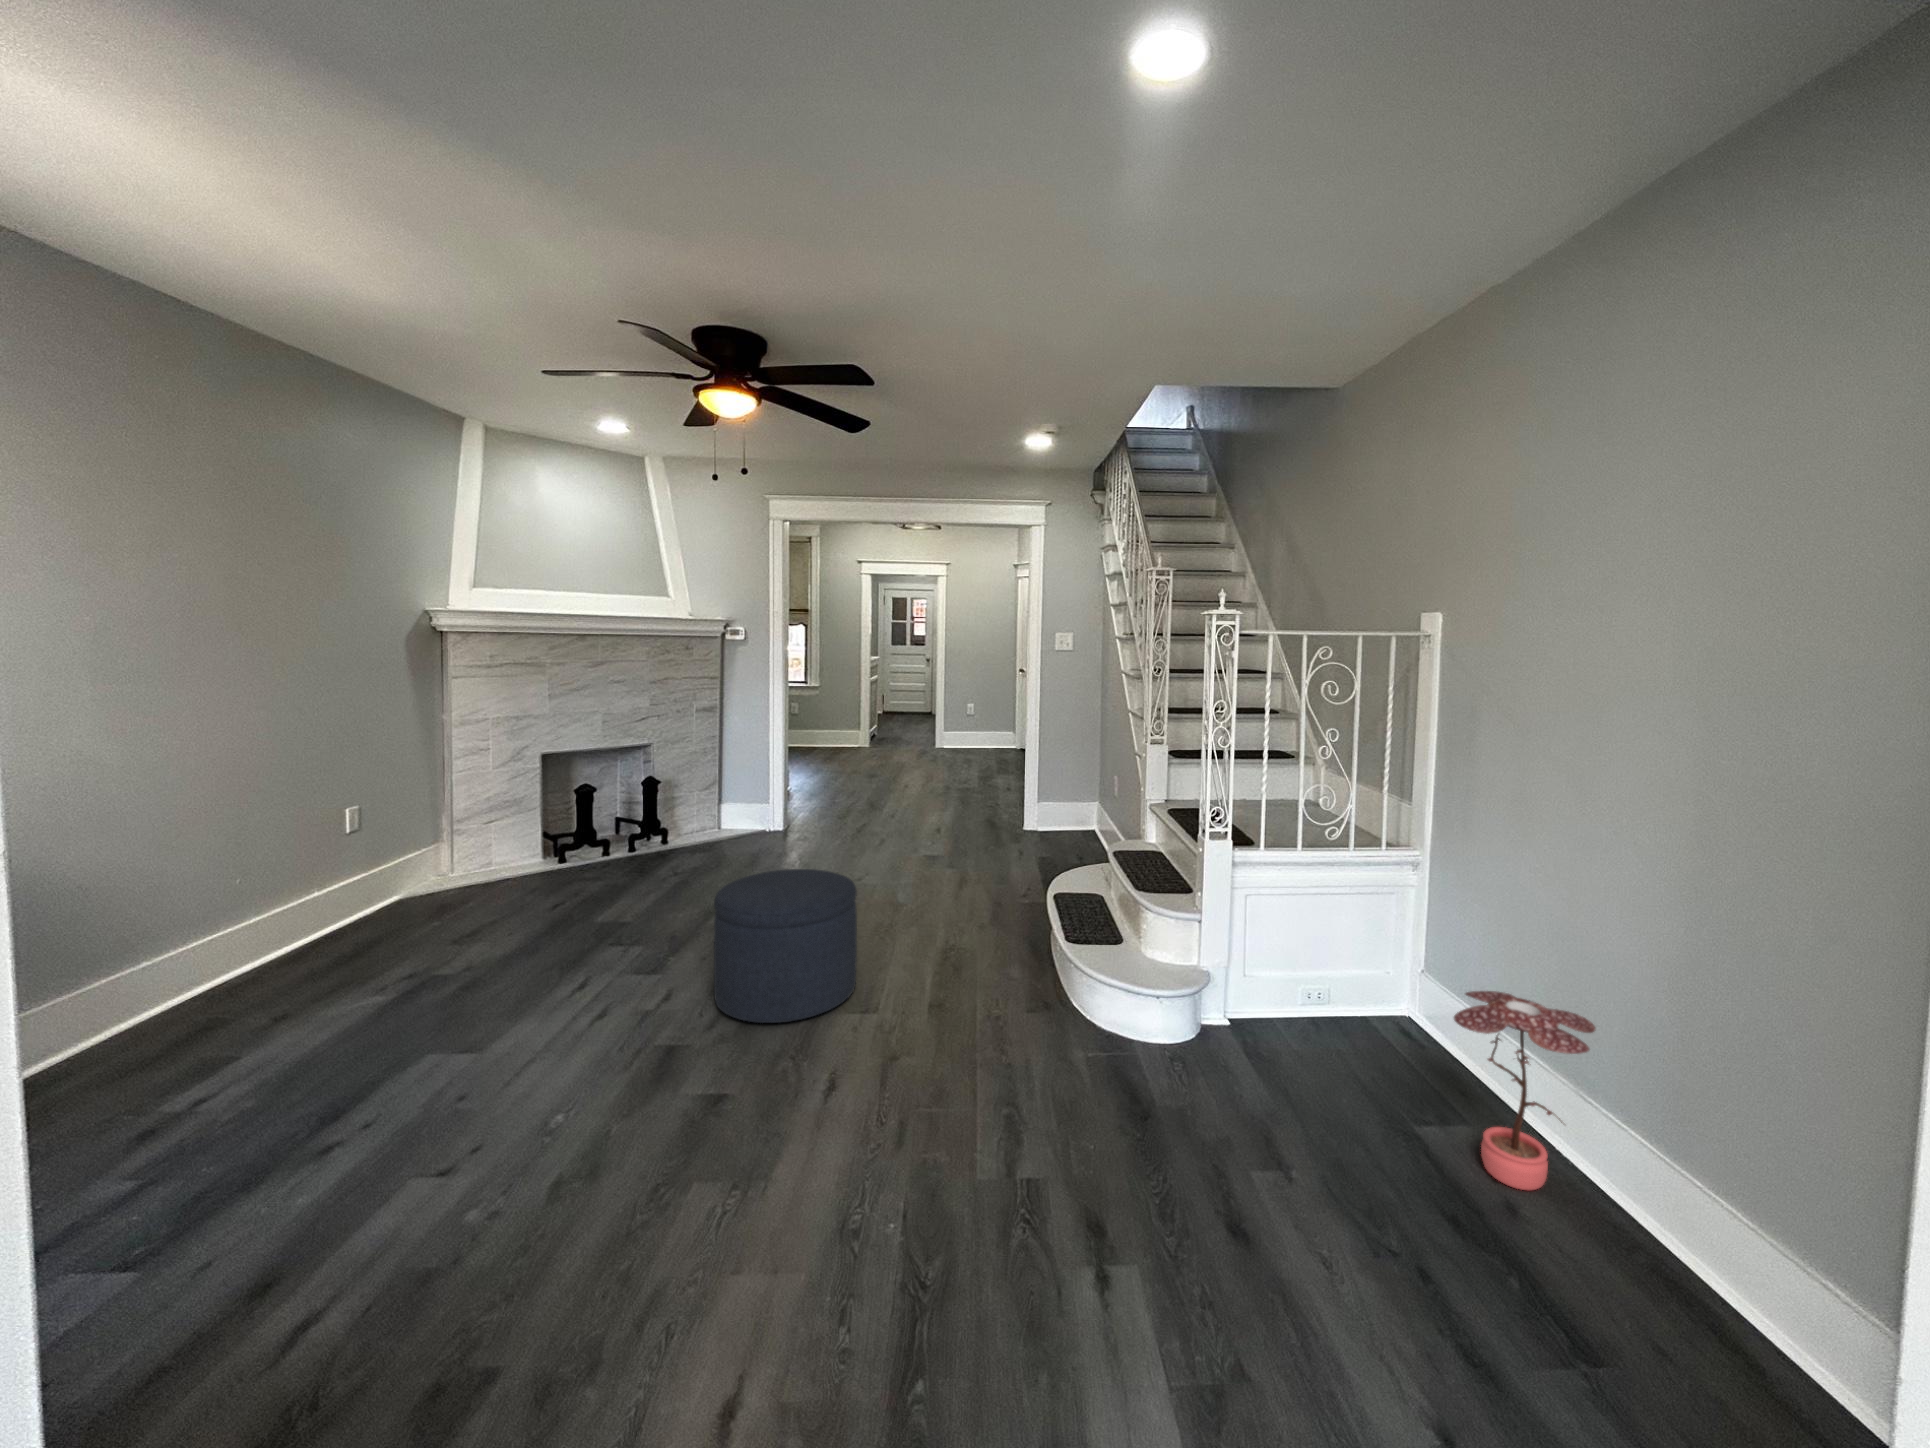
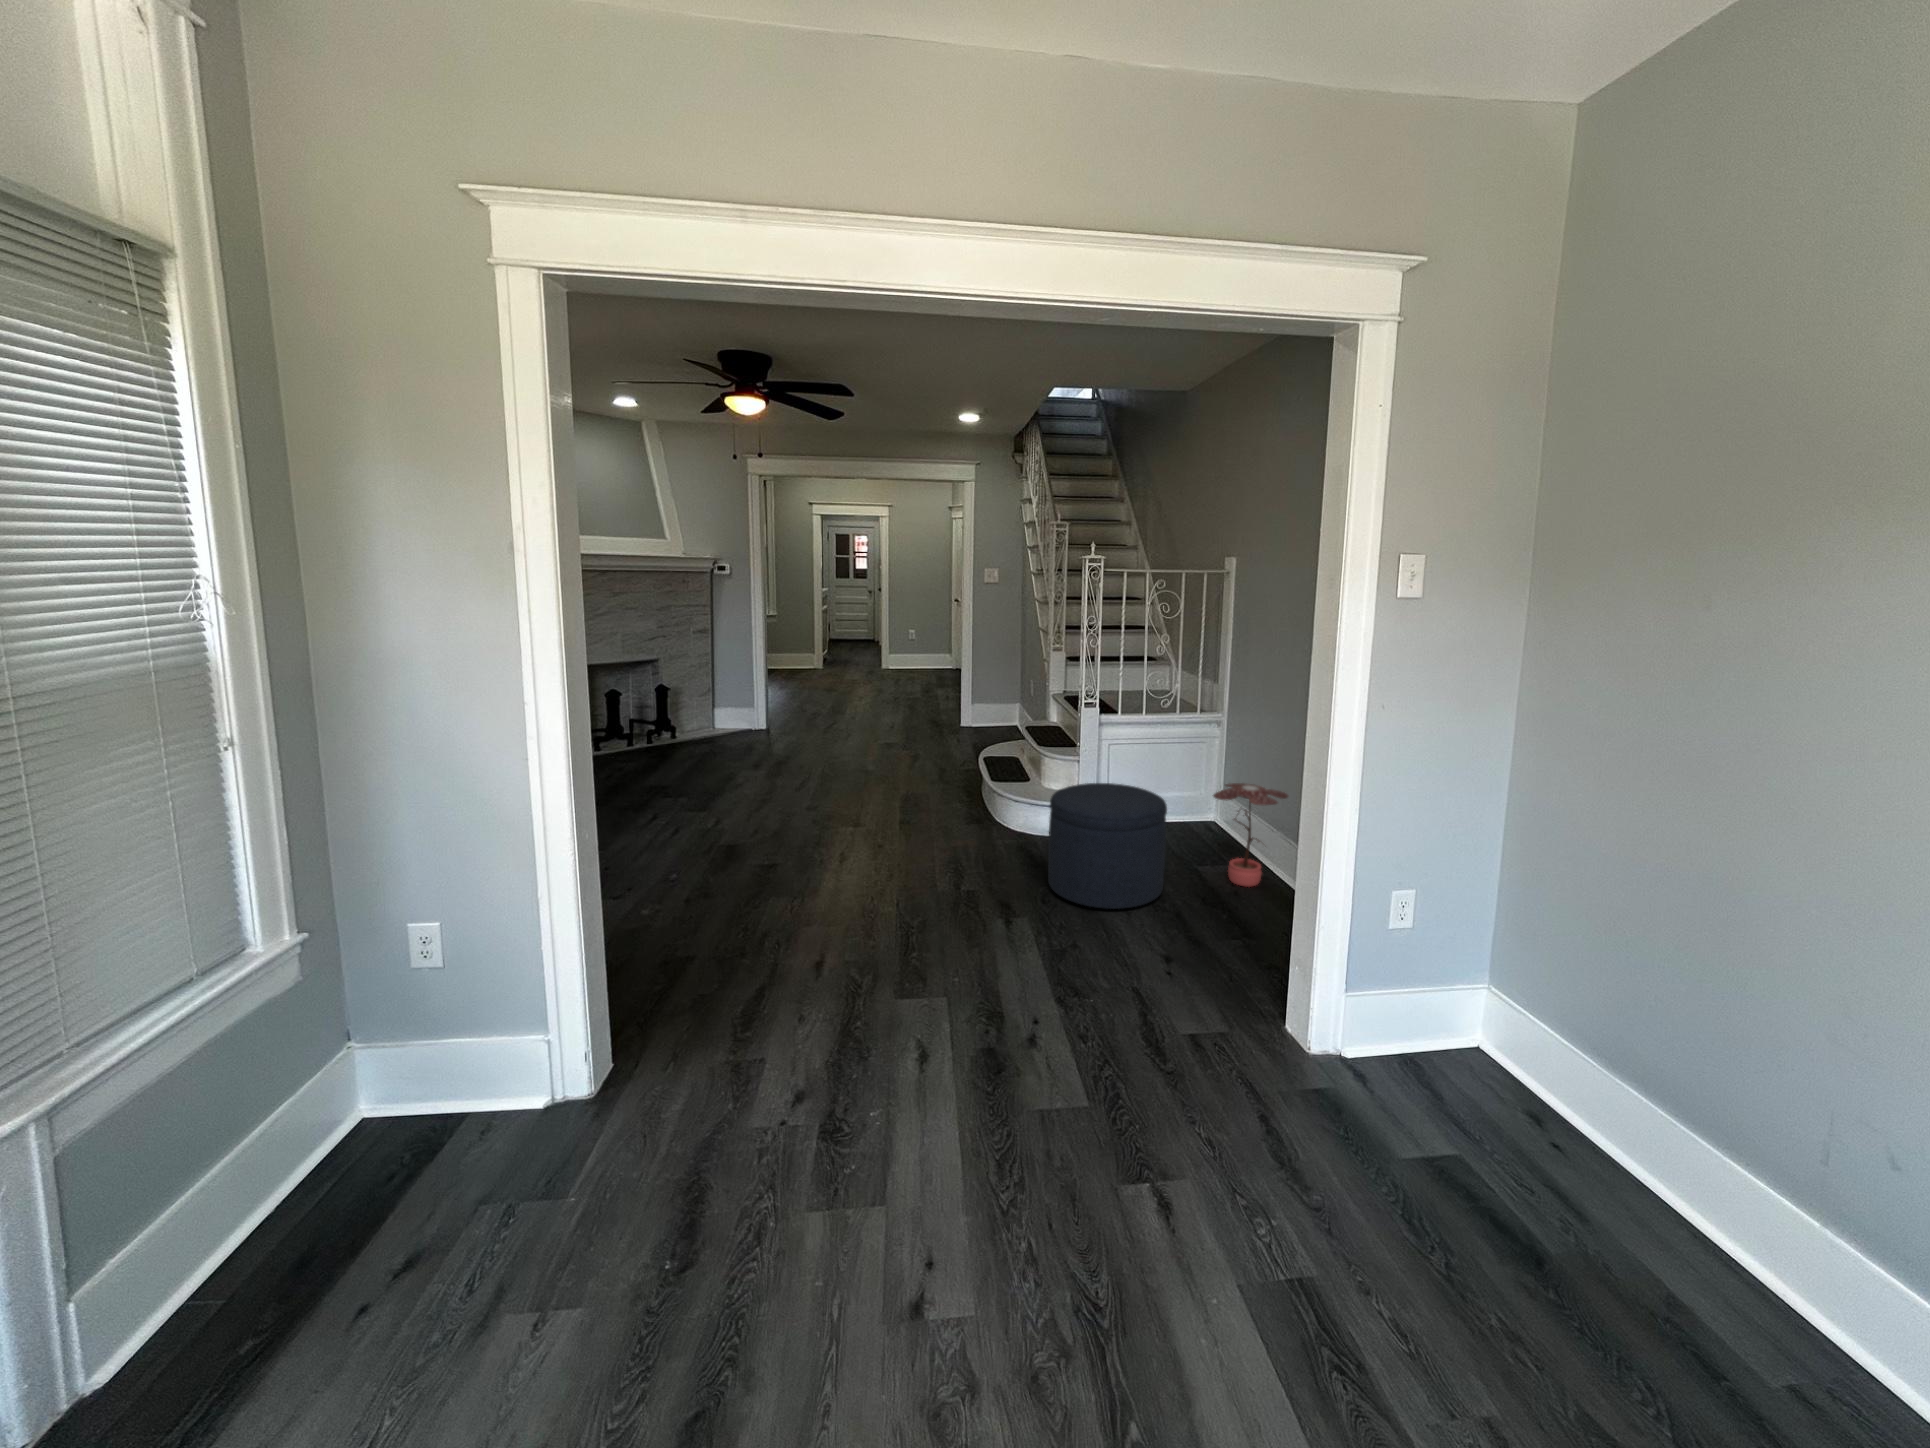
ottoman: present [714,869,857,1023] -> present [1048,783,1167,909]

